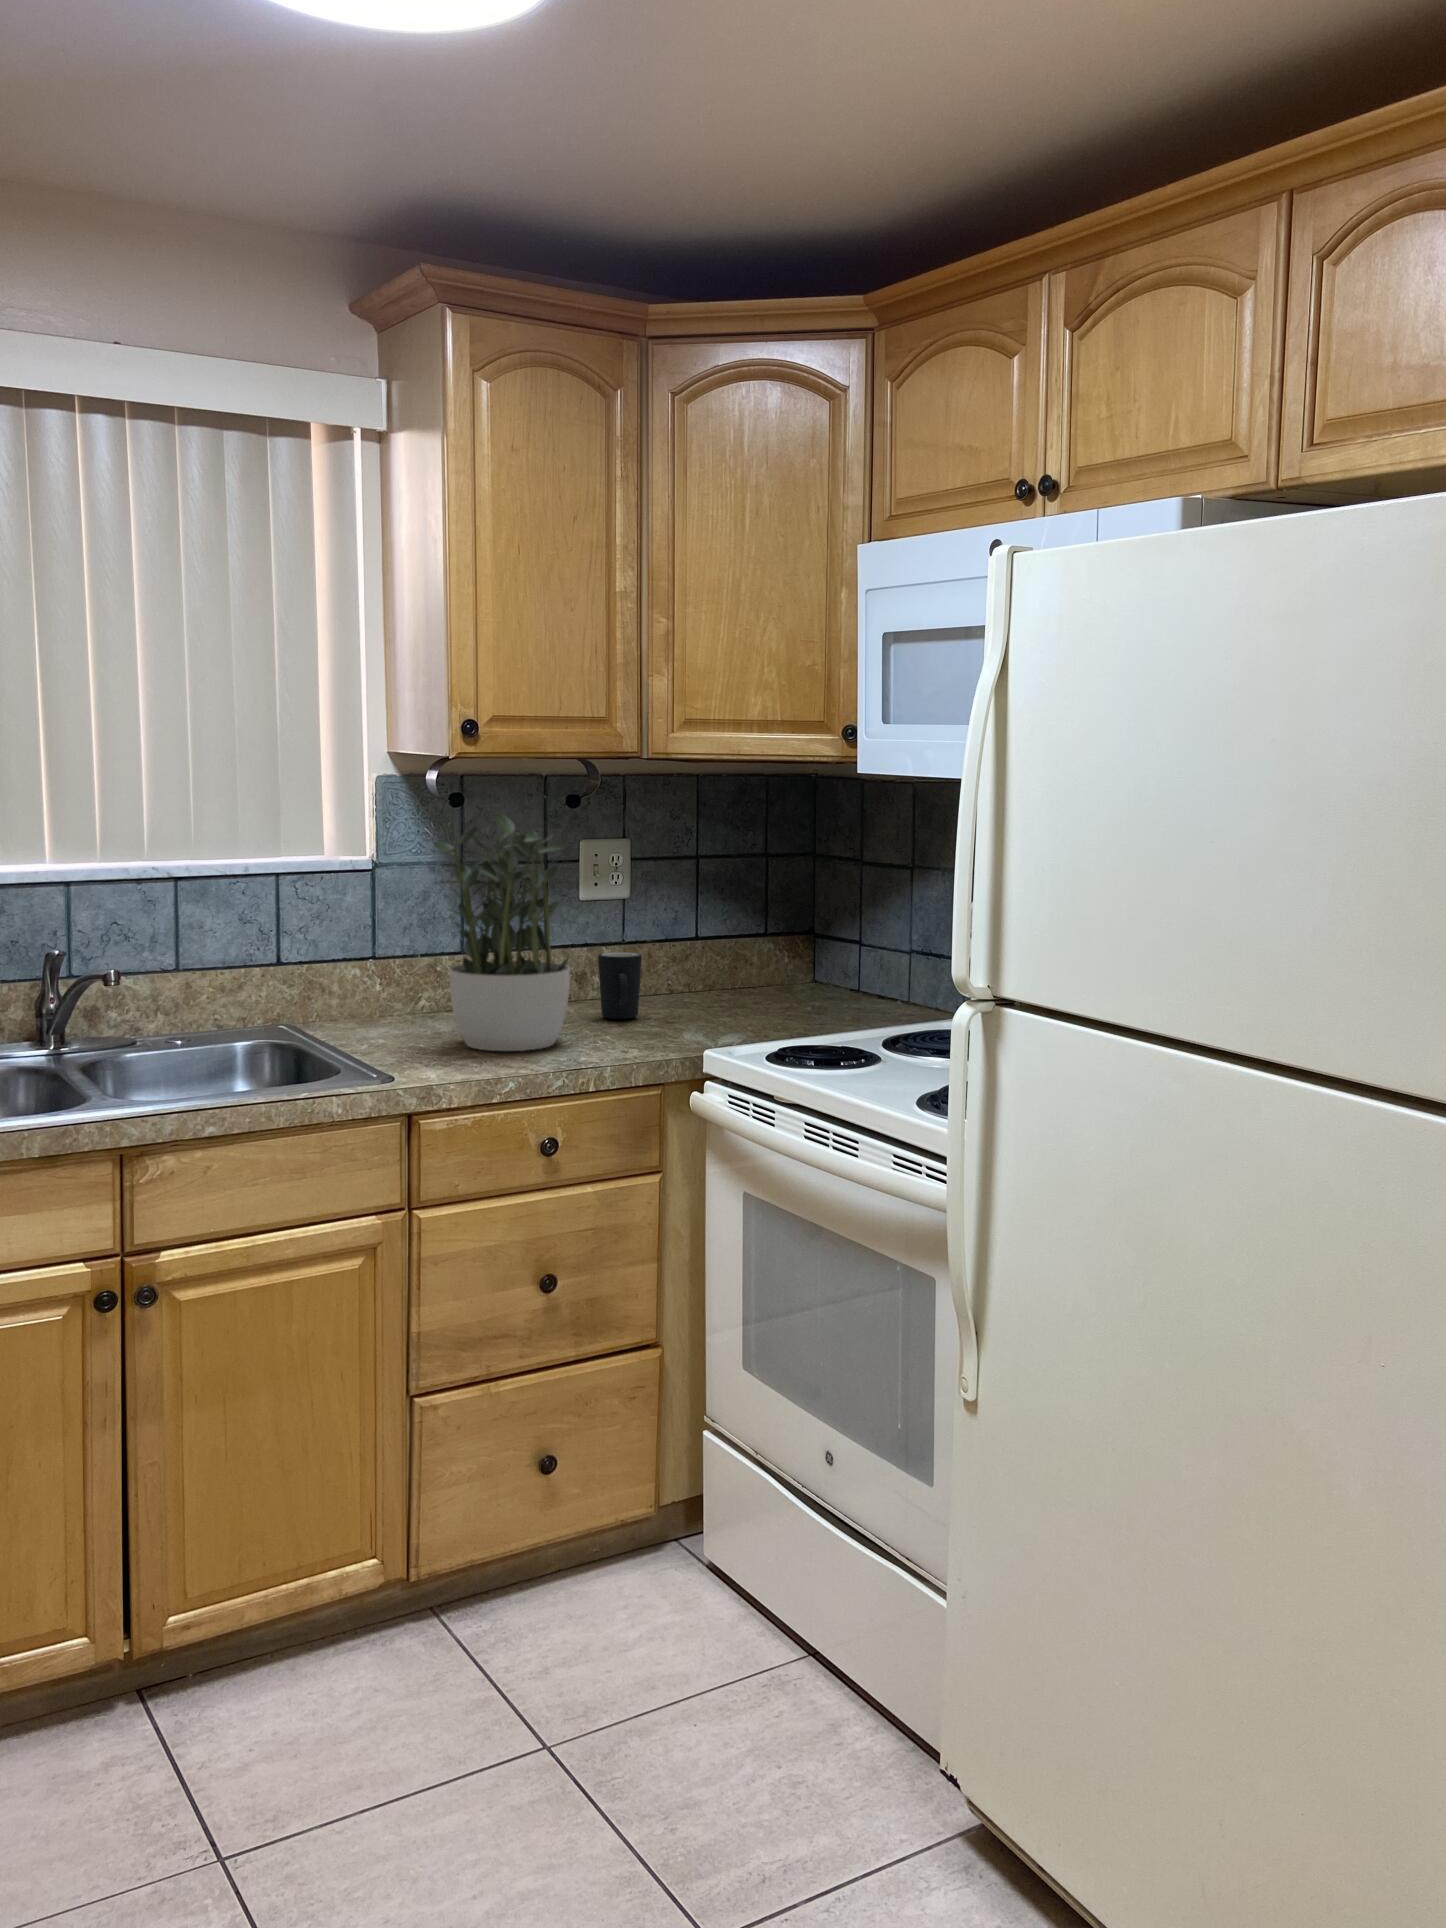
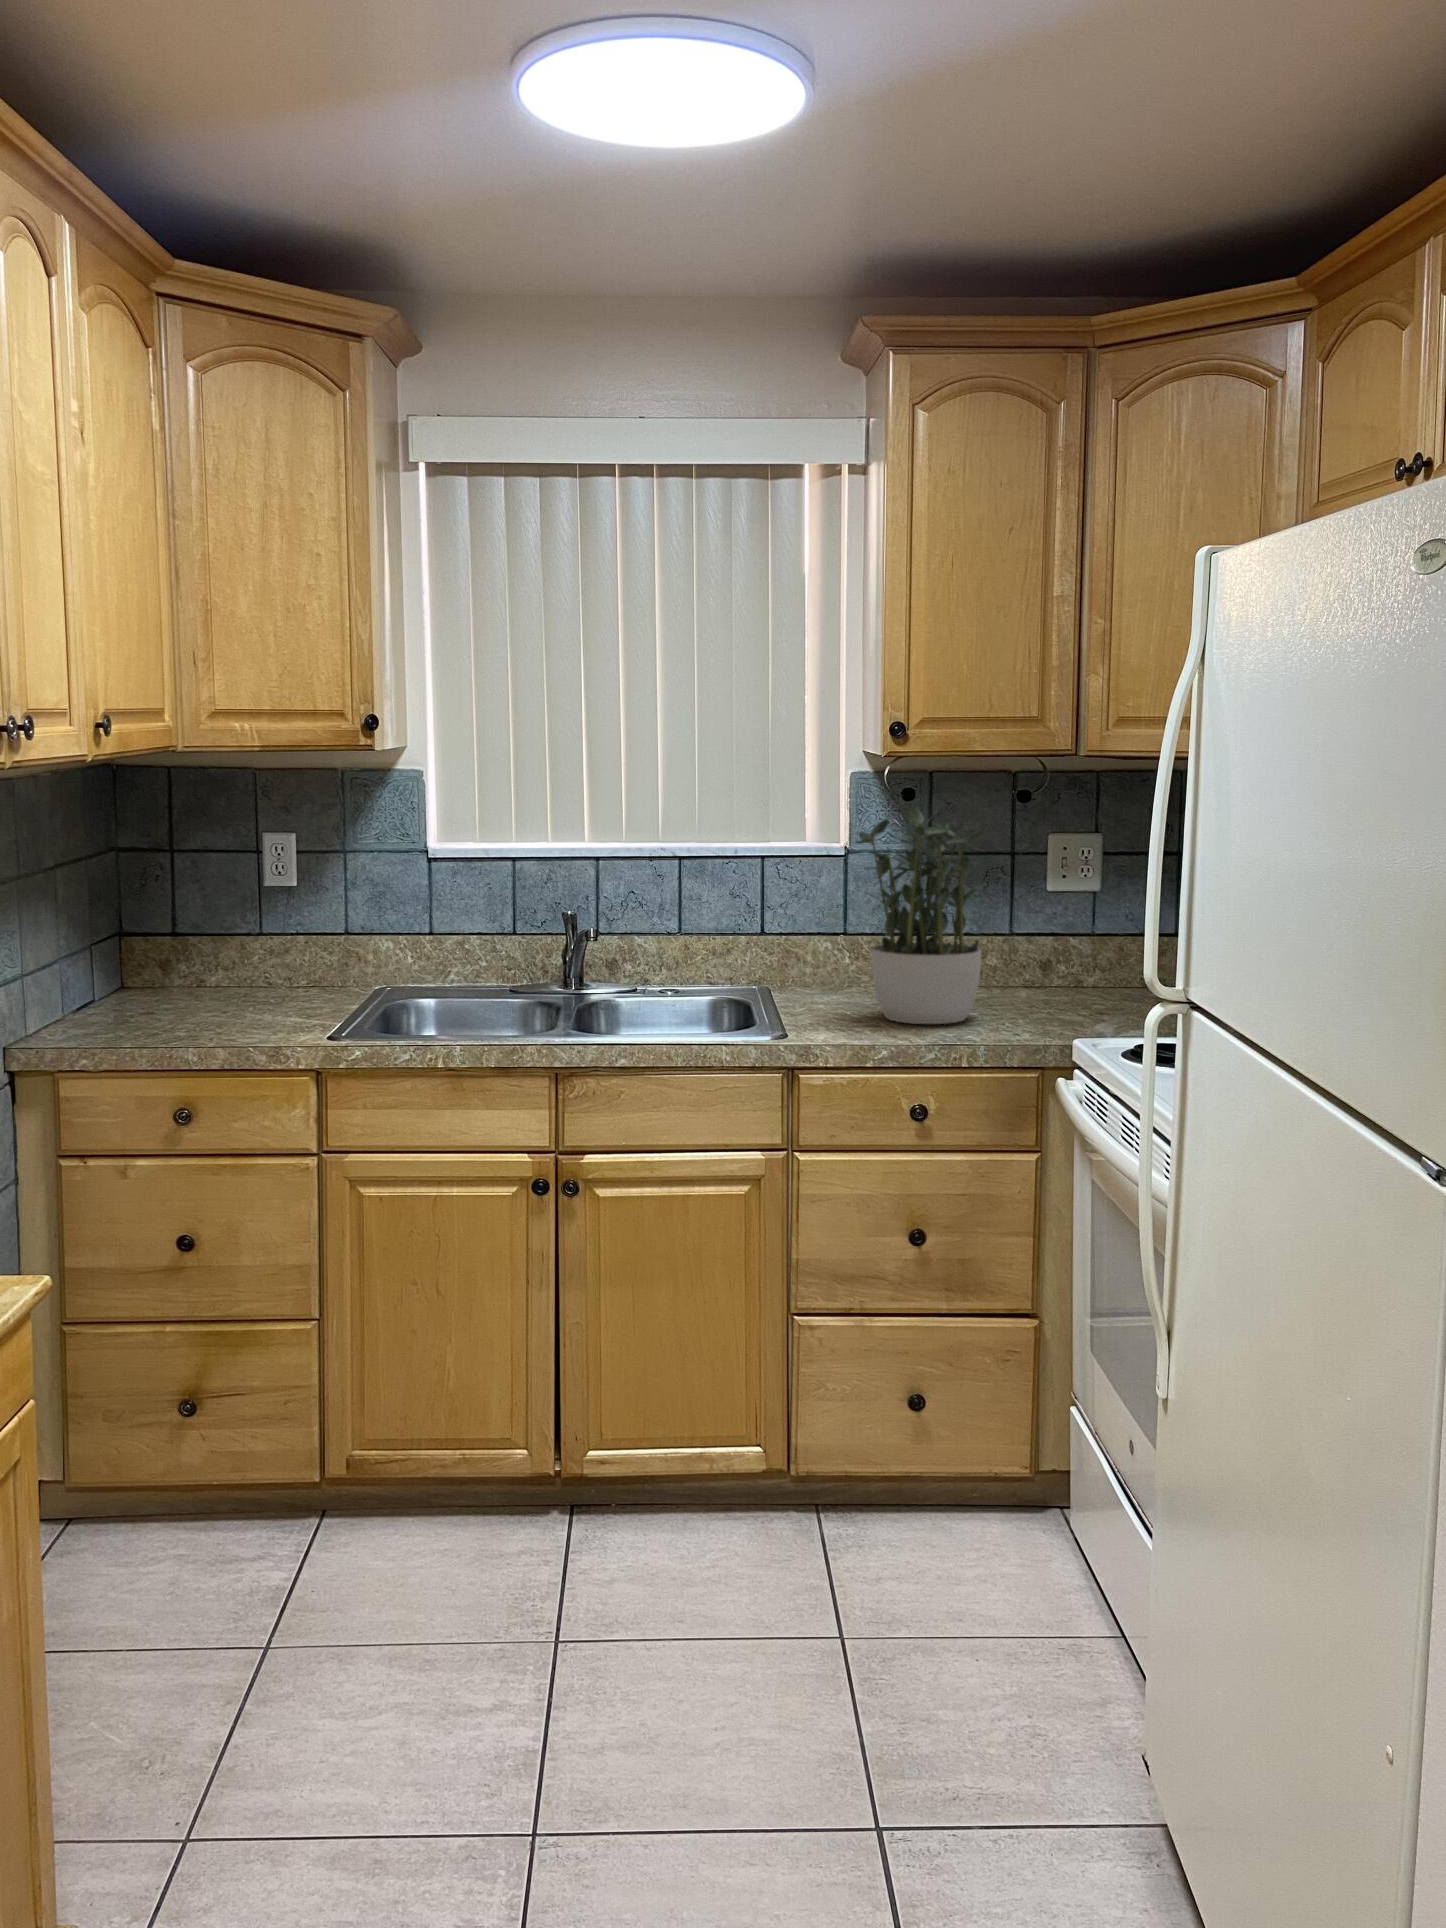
mug: present [598,952,642,1019] -> none [1040,941,1083,1005]

